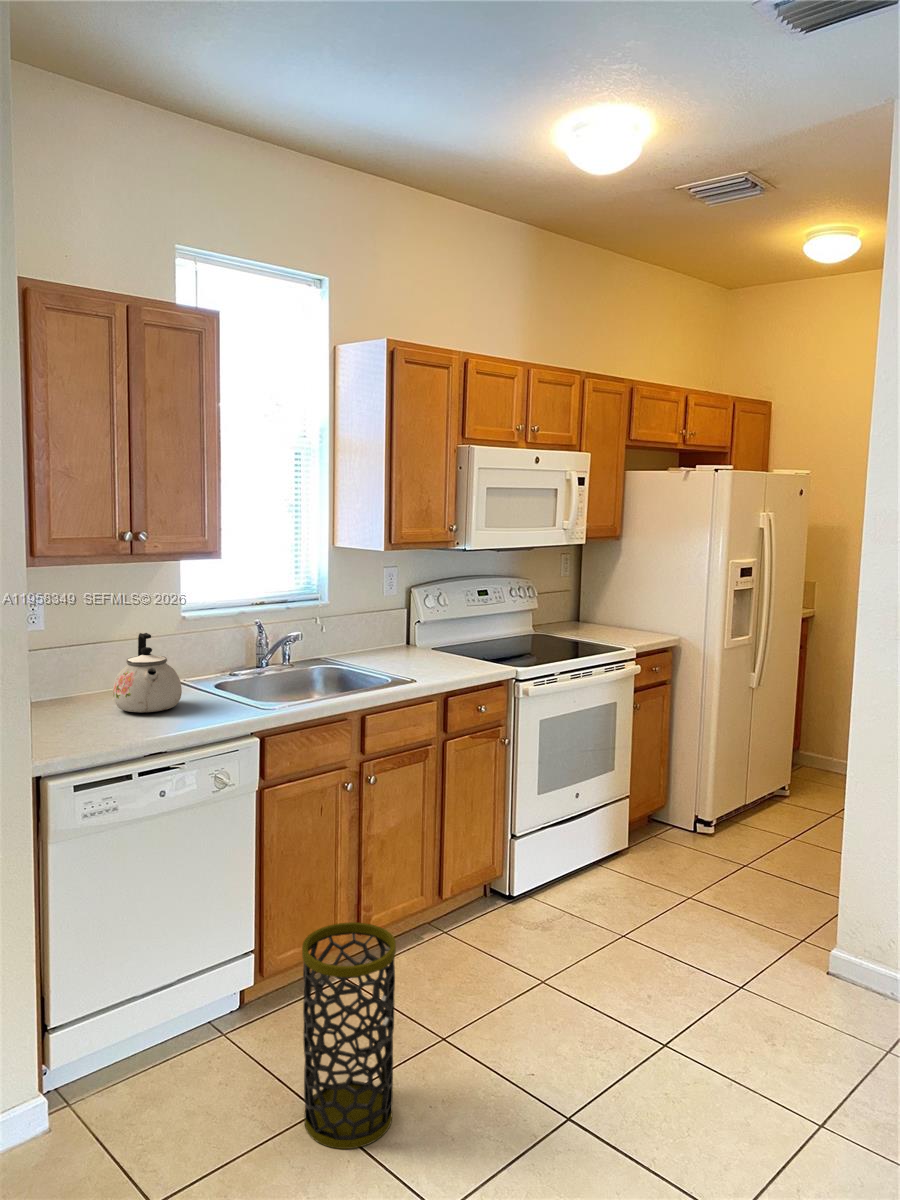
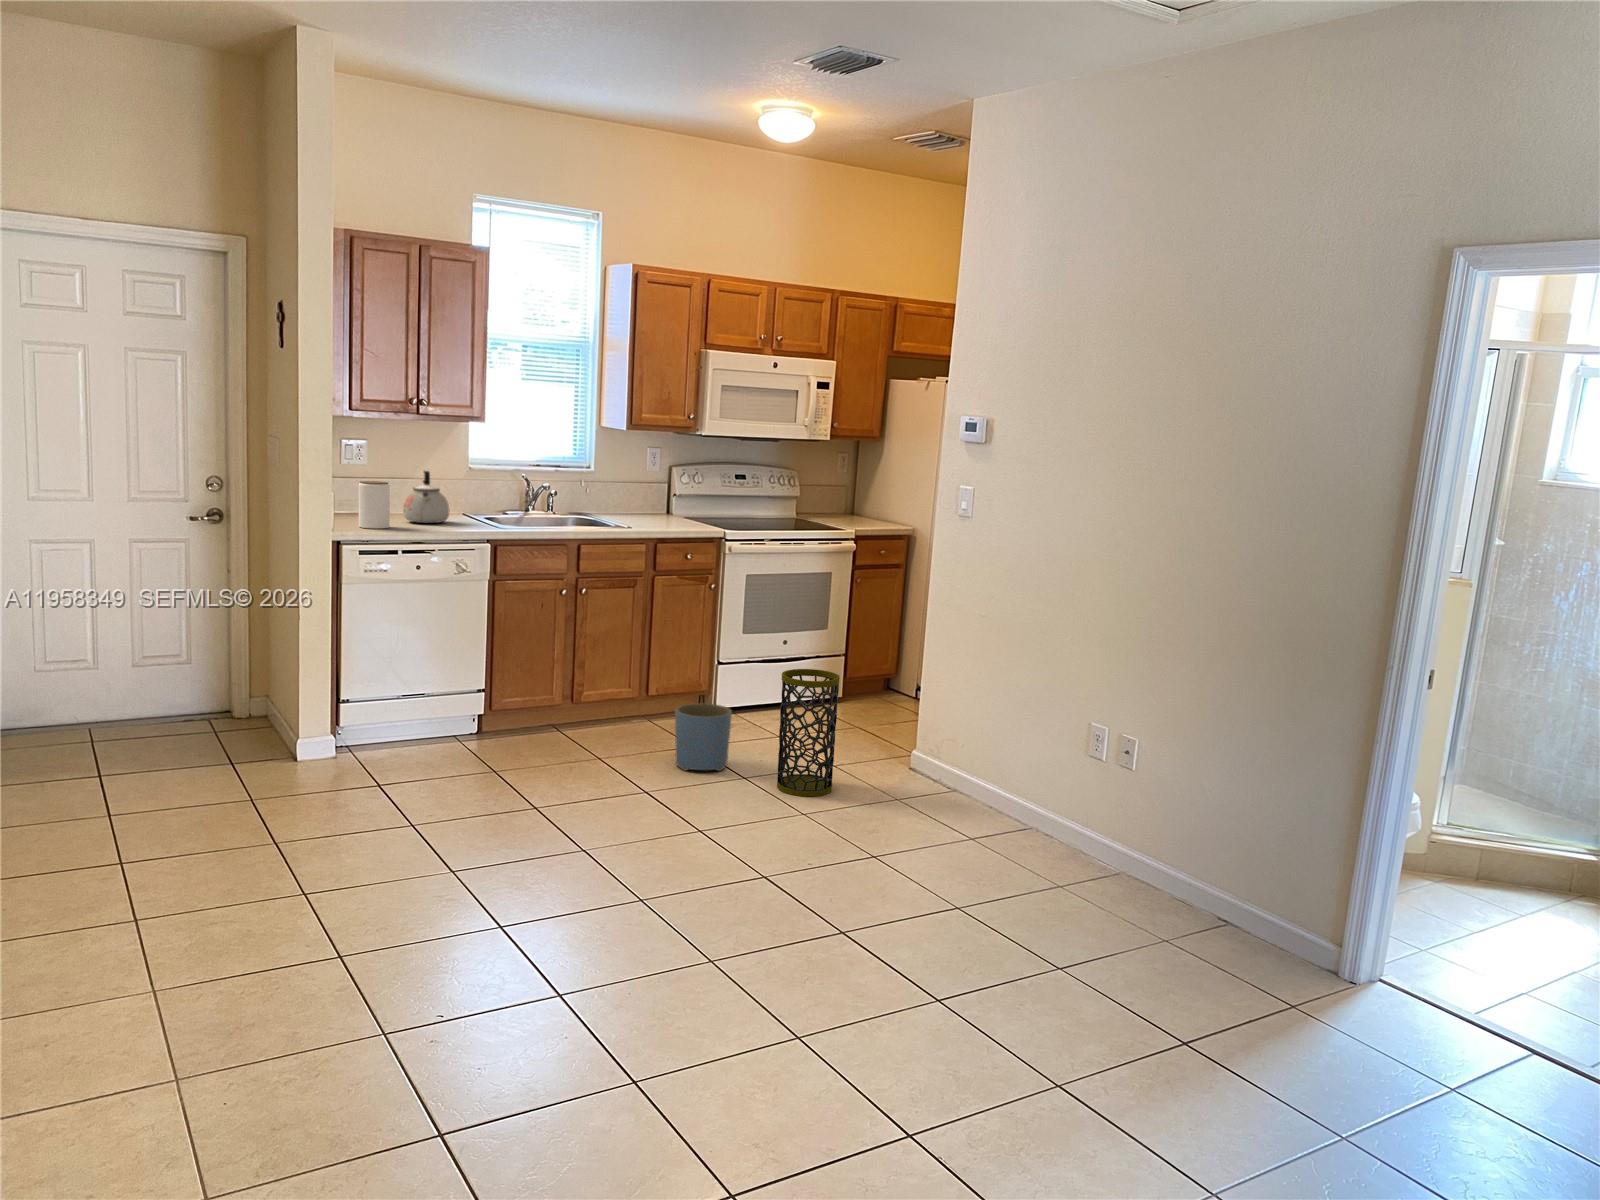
jar: none [57,662,108,741] -> present [359,481,390,528]
trash can: present [302,922,396,1149] -> present [777,669,840,796]
planter: none [547,930,627,1043] -> present [675,703,732,771]

